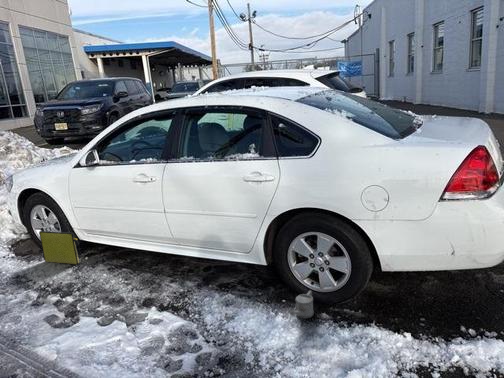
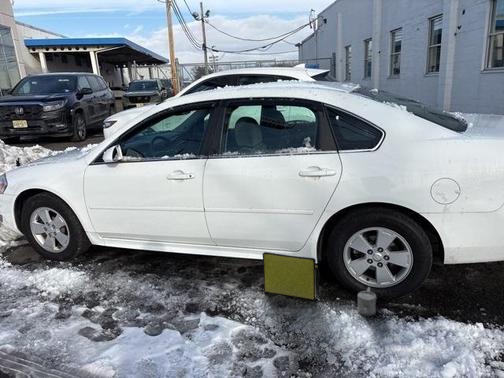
bag: present [39,231,80,264] -> present [262,252,319,300]

